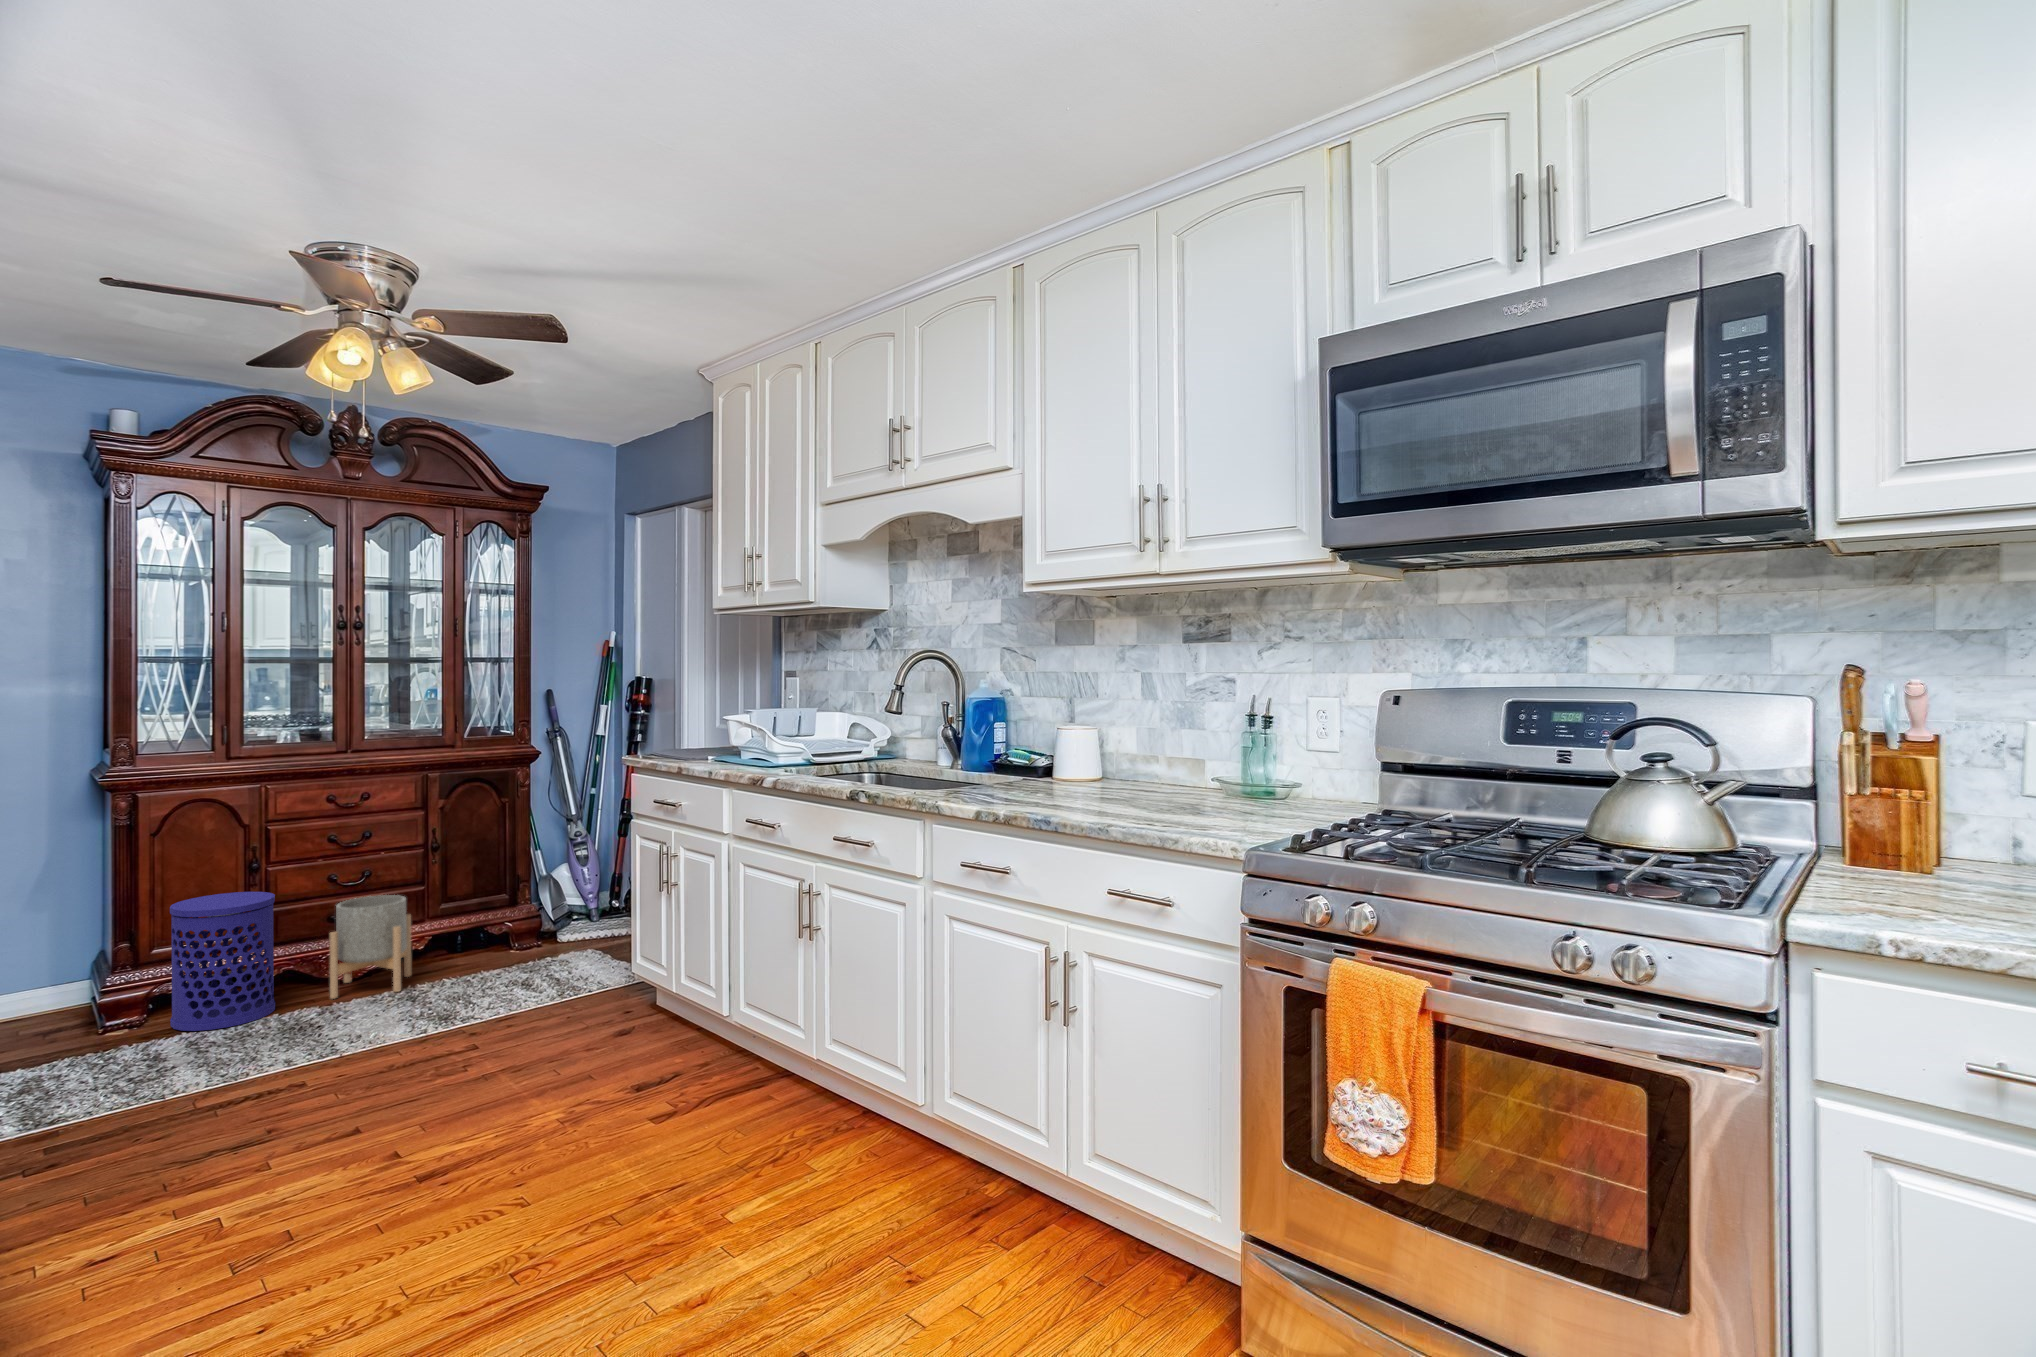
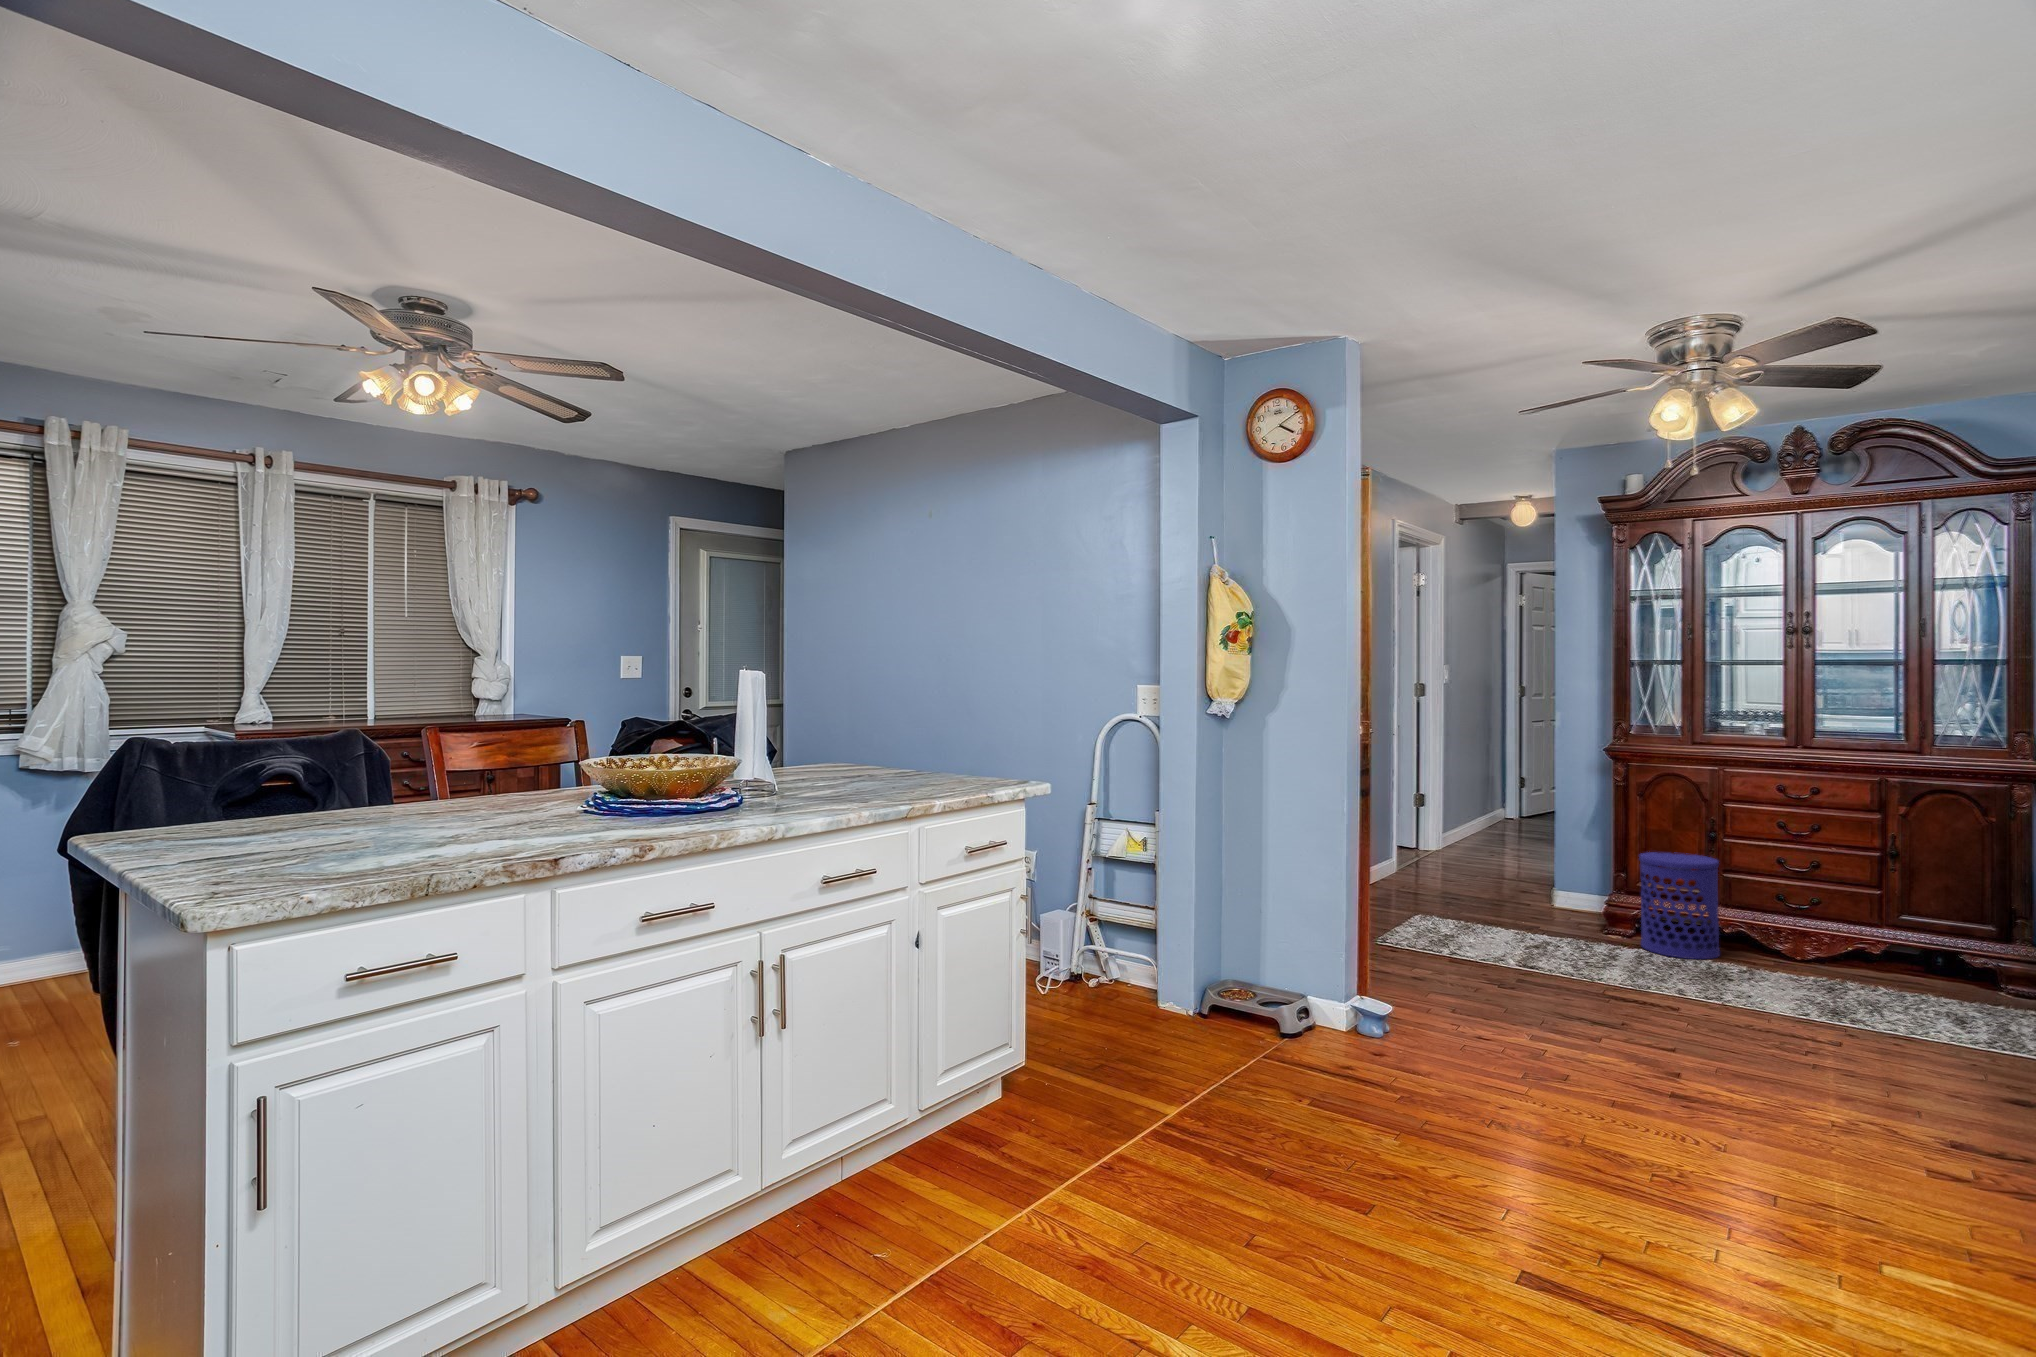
planter: present [330,895,411,999] -> none [1764,883,1858,979]

